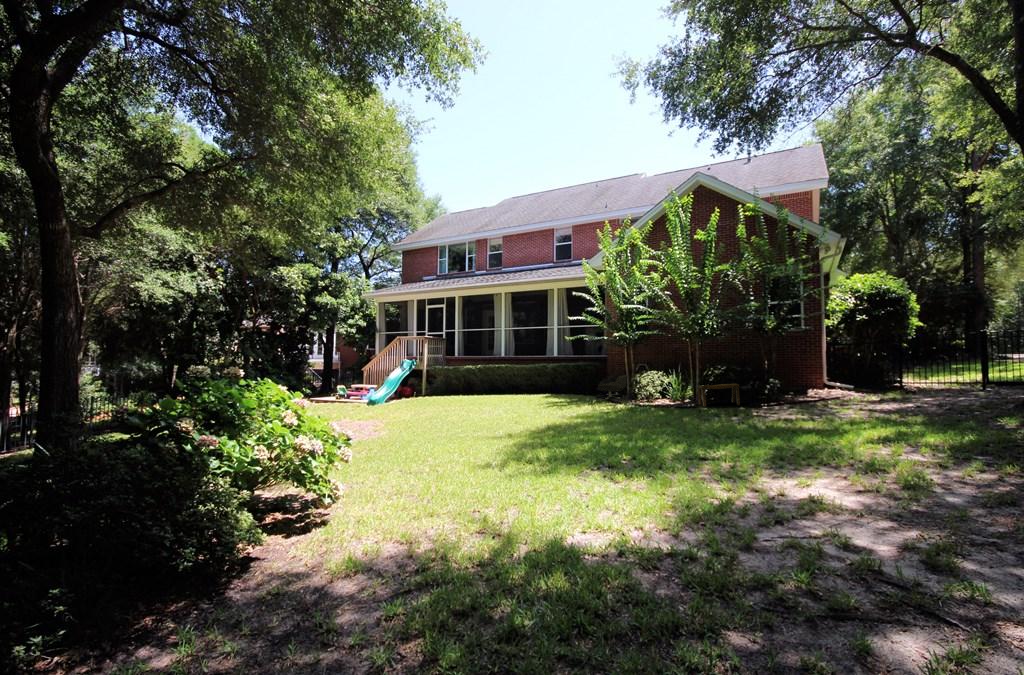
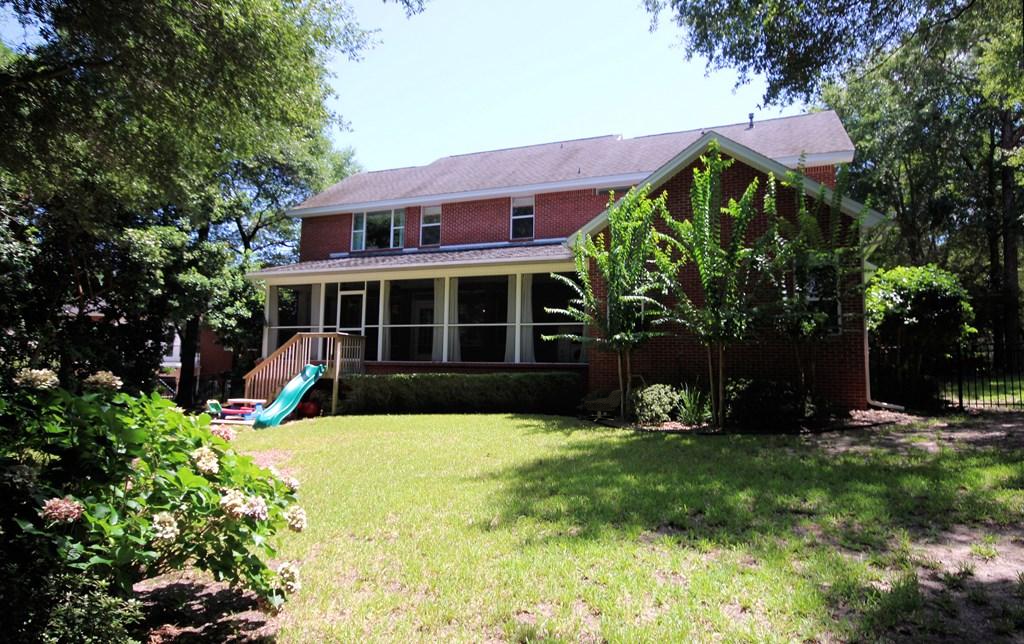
bench: present [698,383,740,406] -> none [723,402,777,432]

